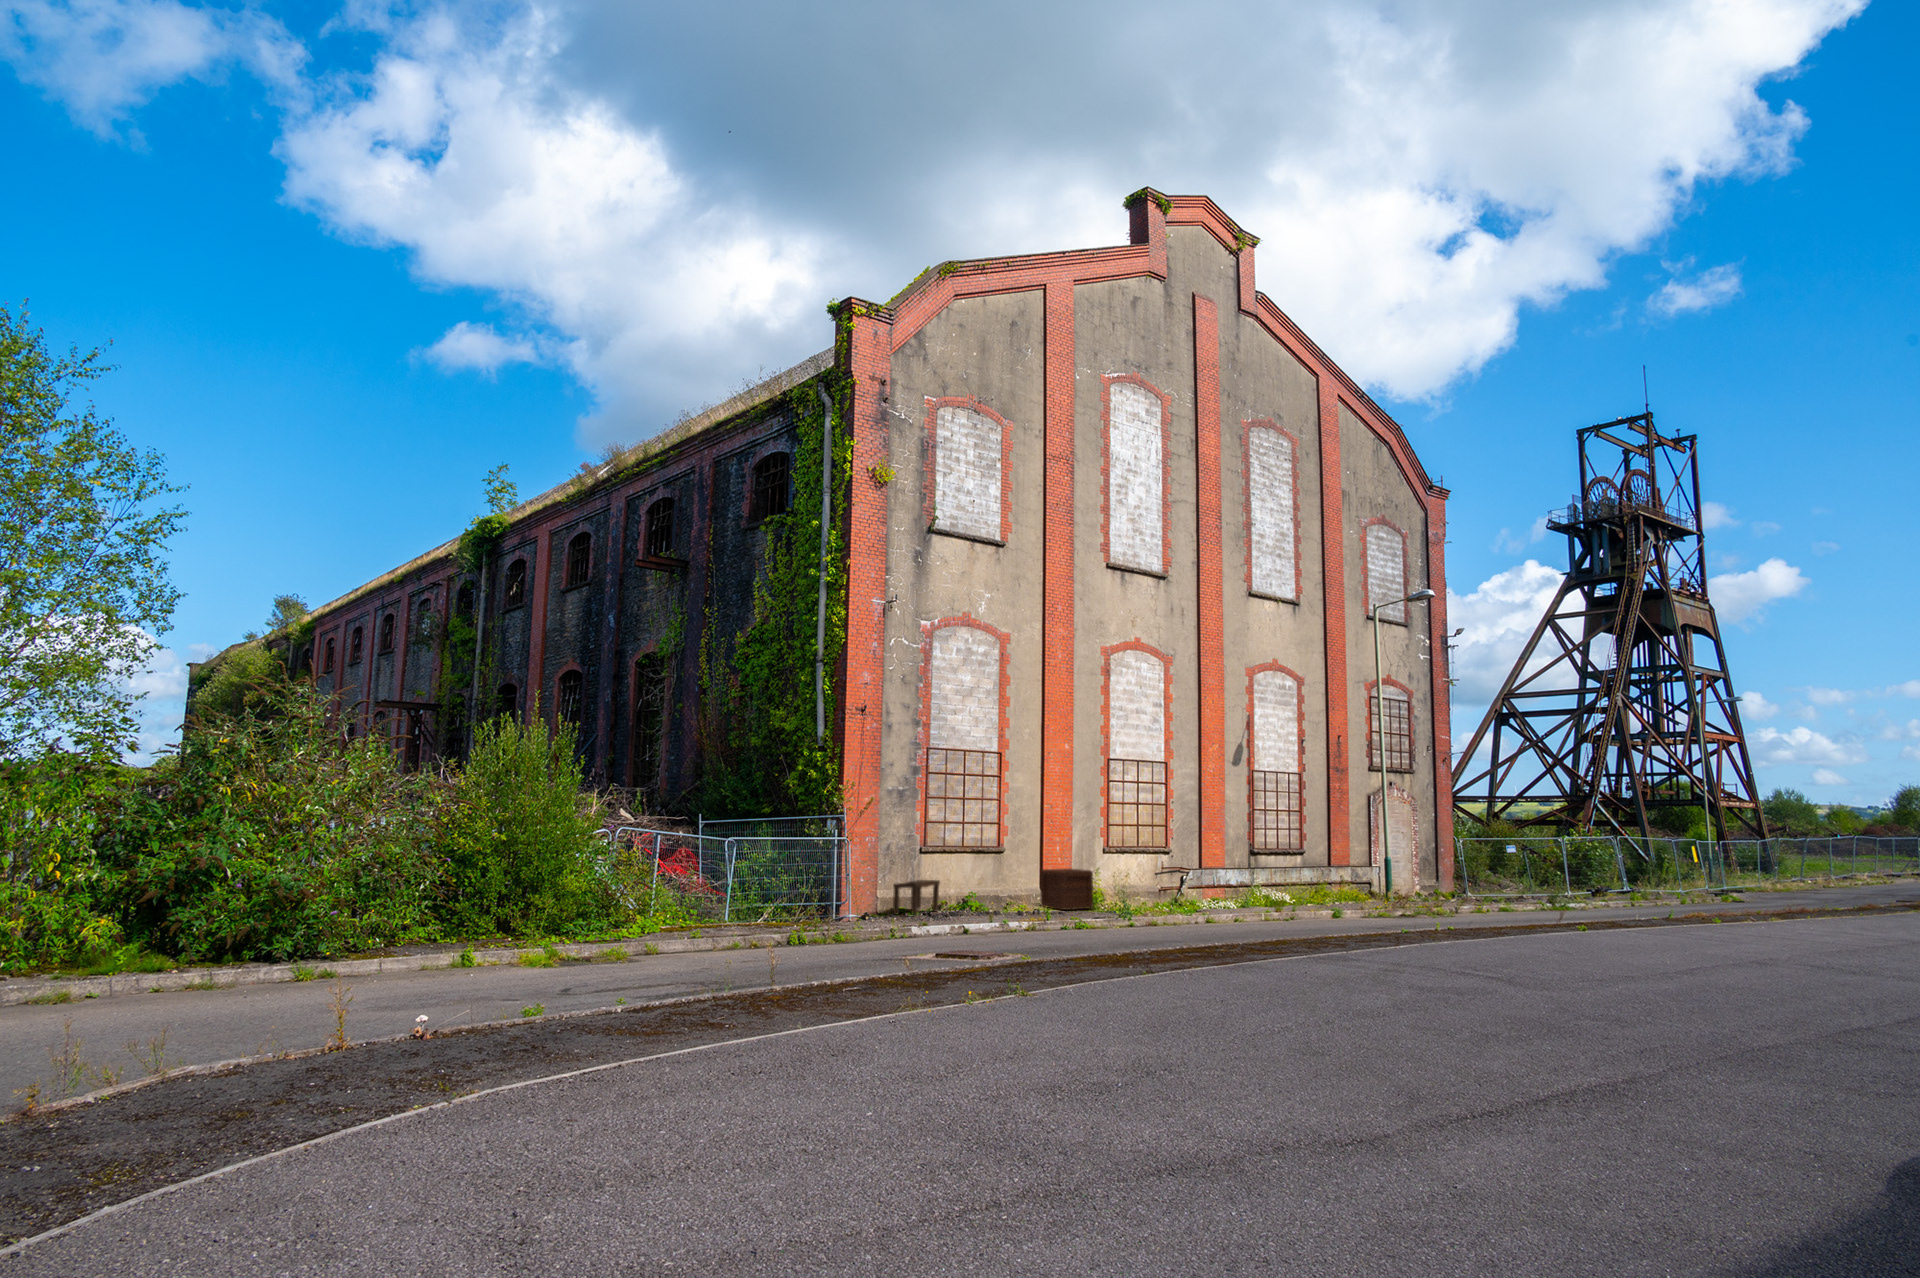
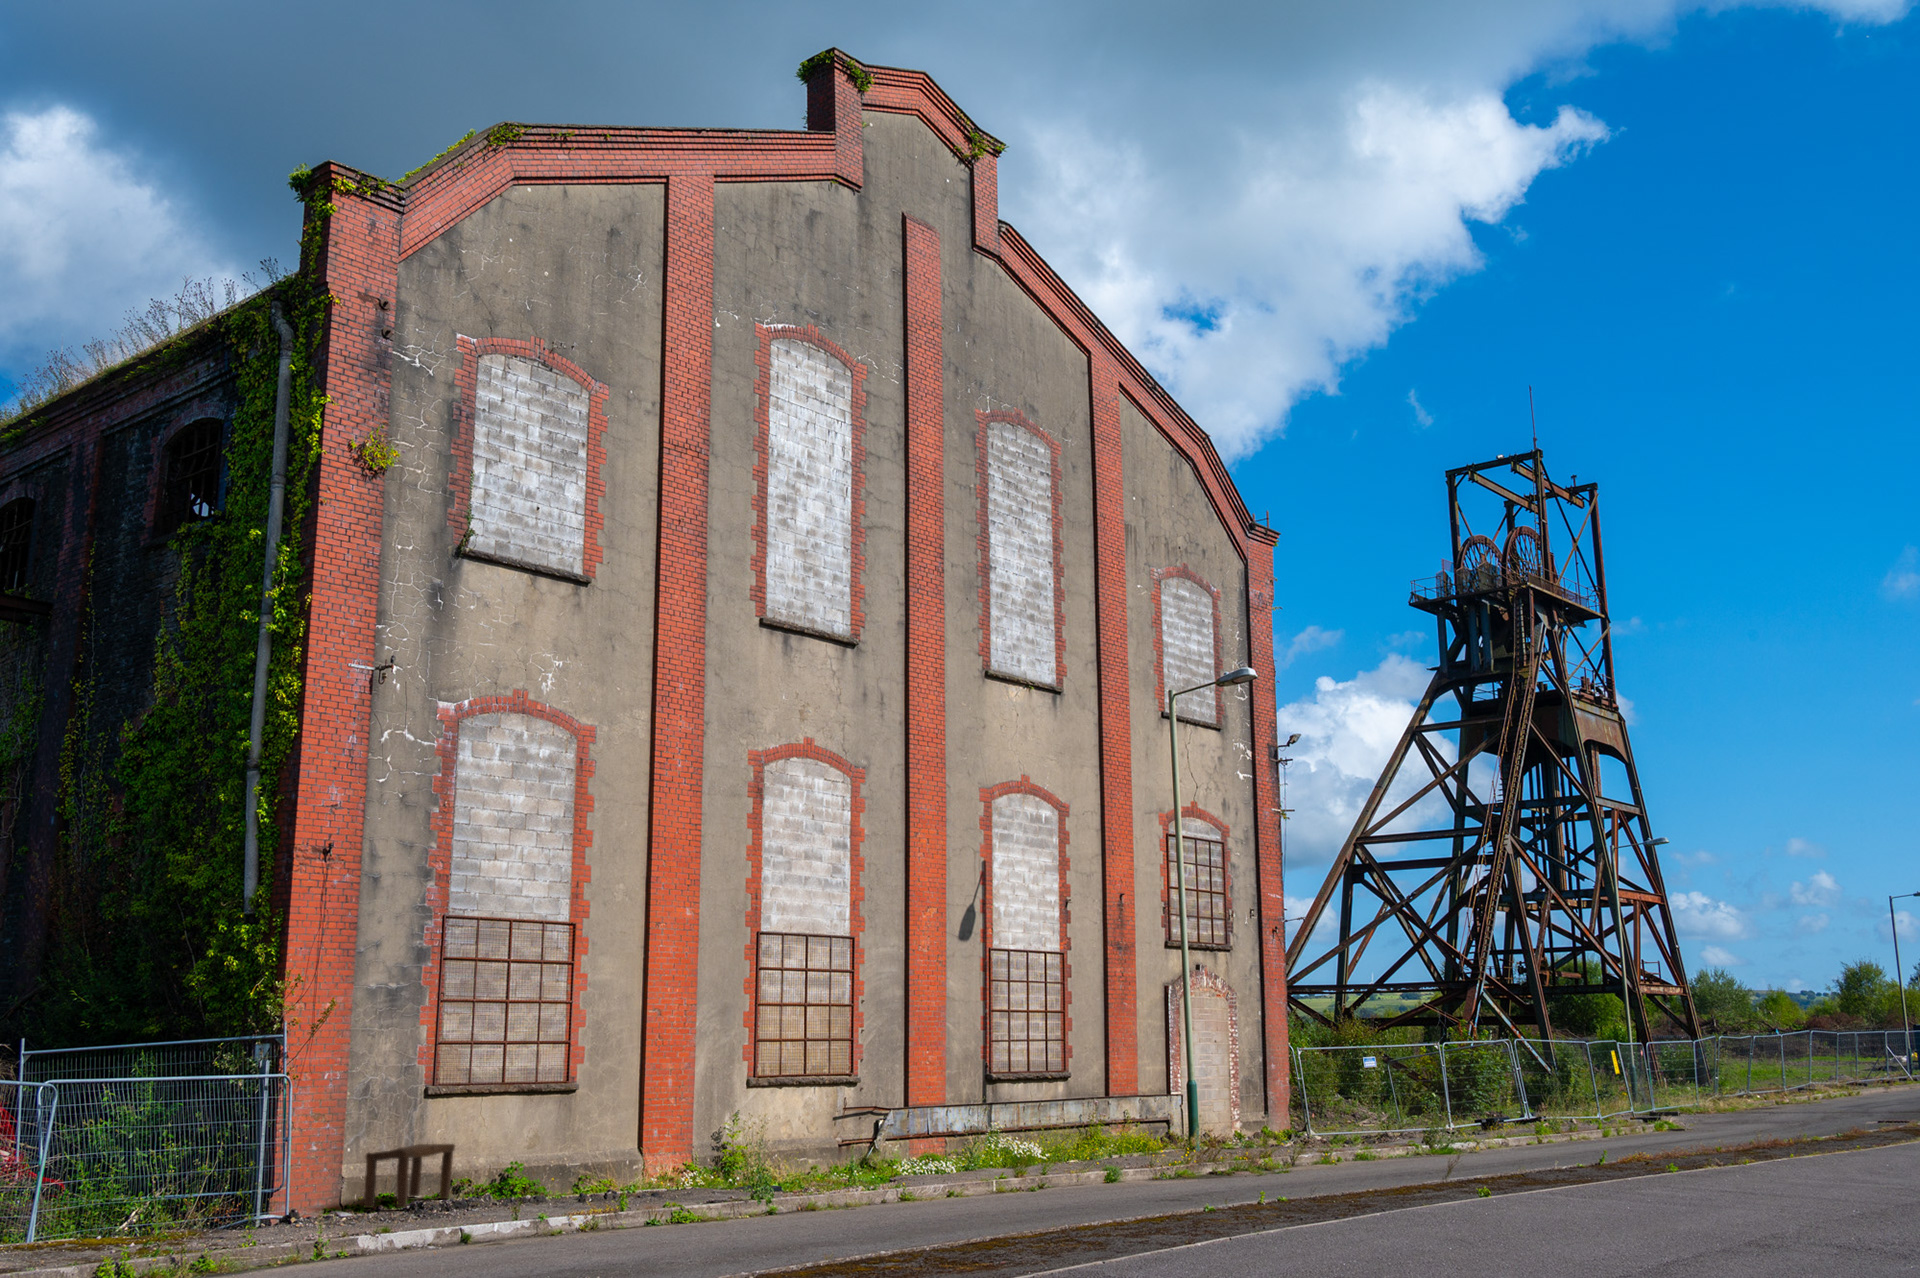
wooden crate: present [1040,869,1093,910] -> none [637,1115,725,1186]

